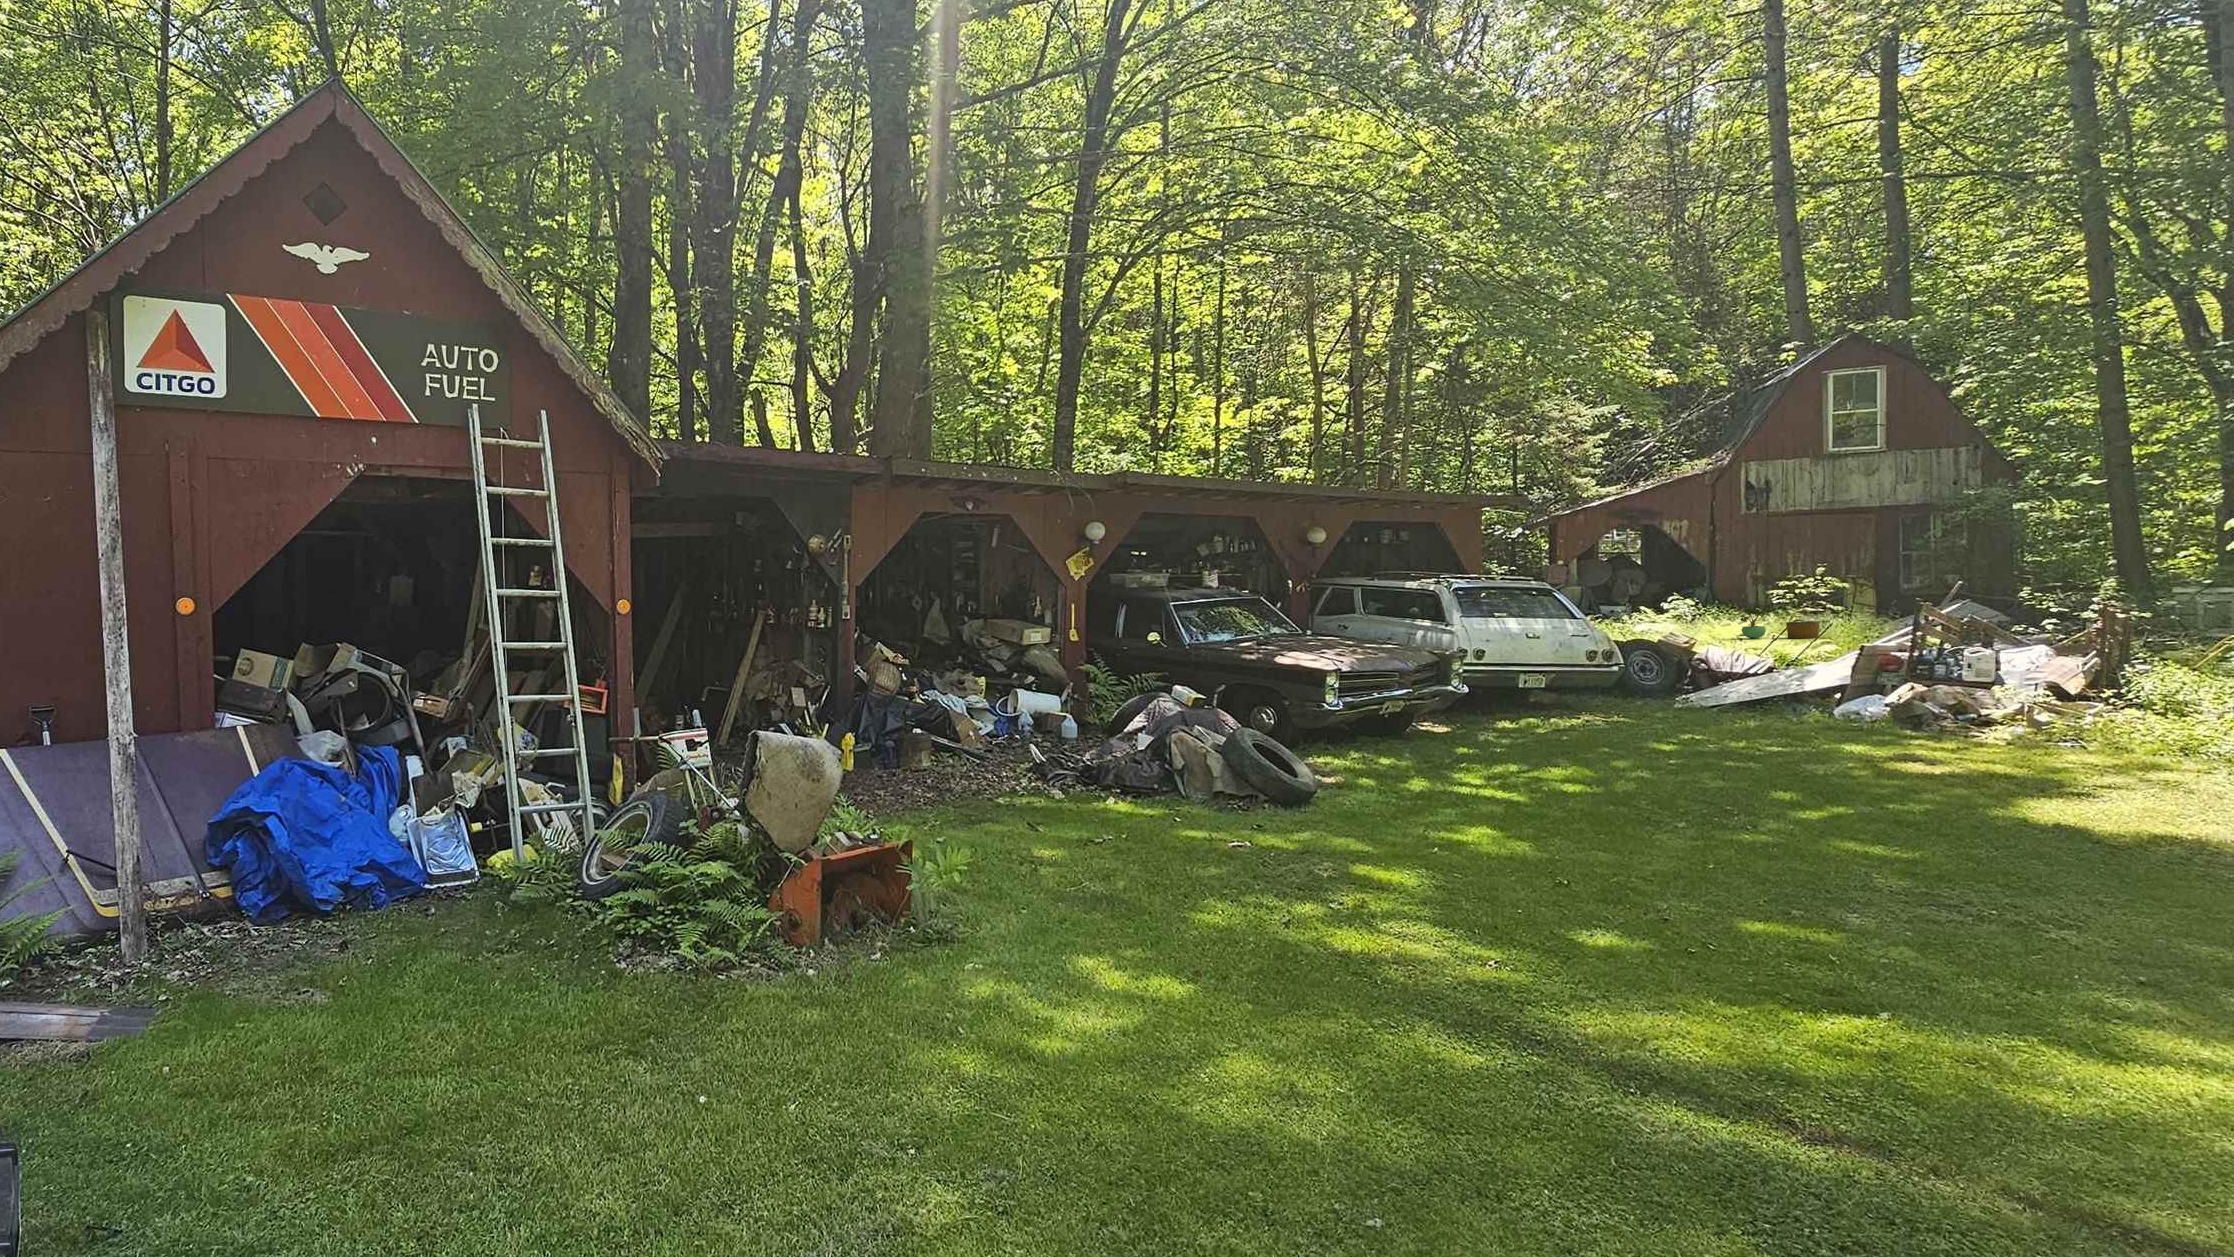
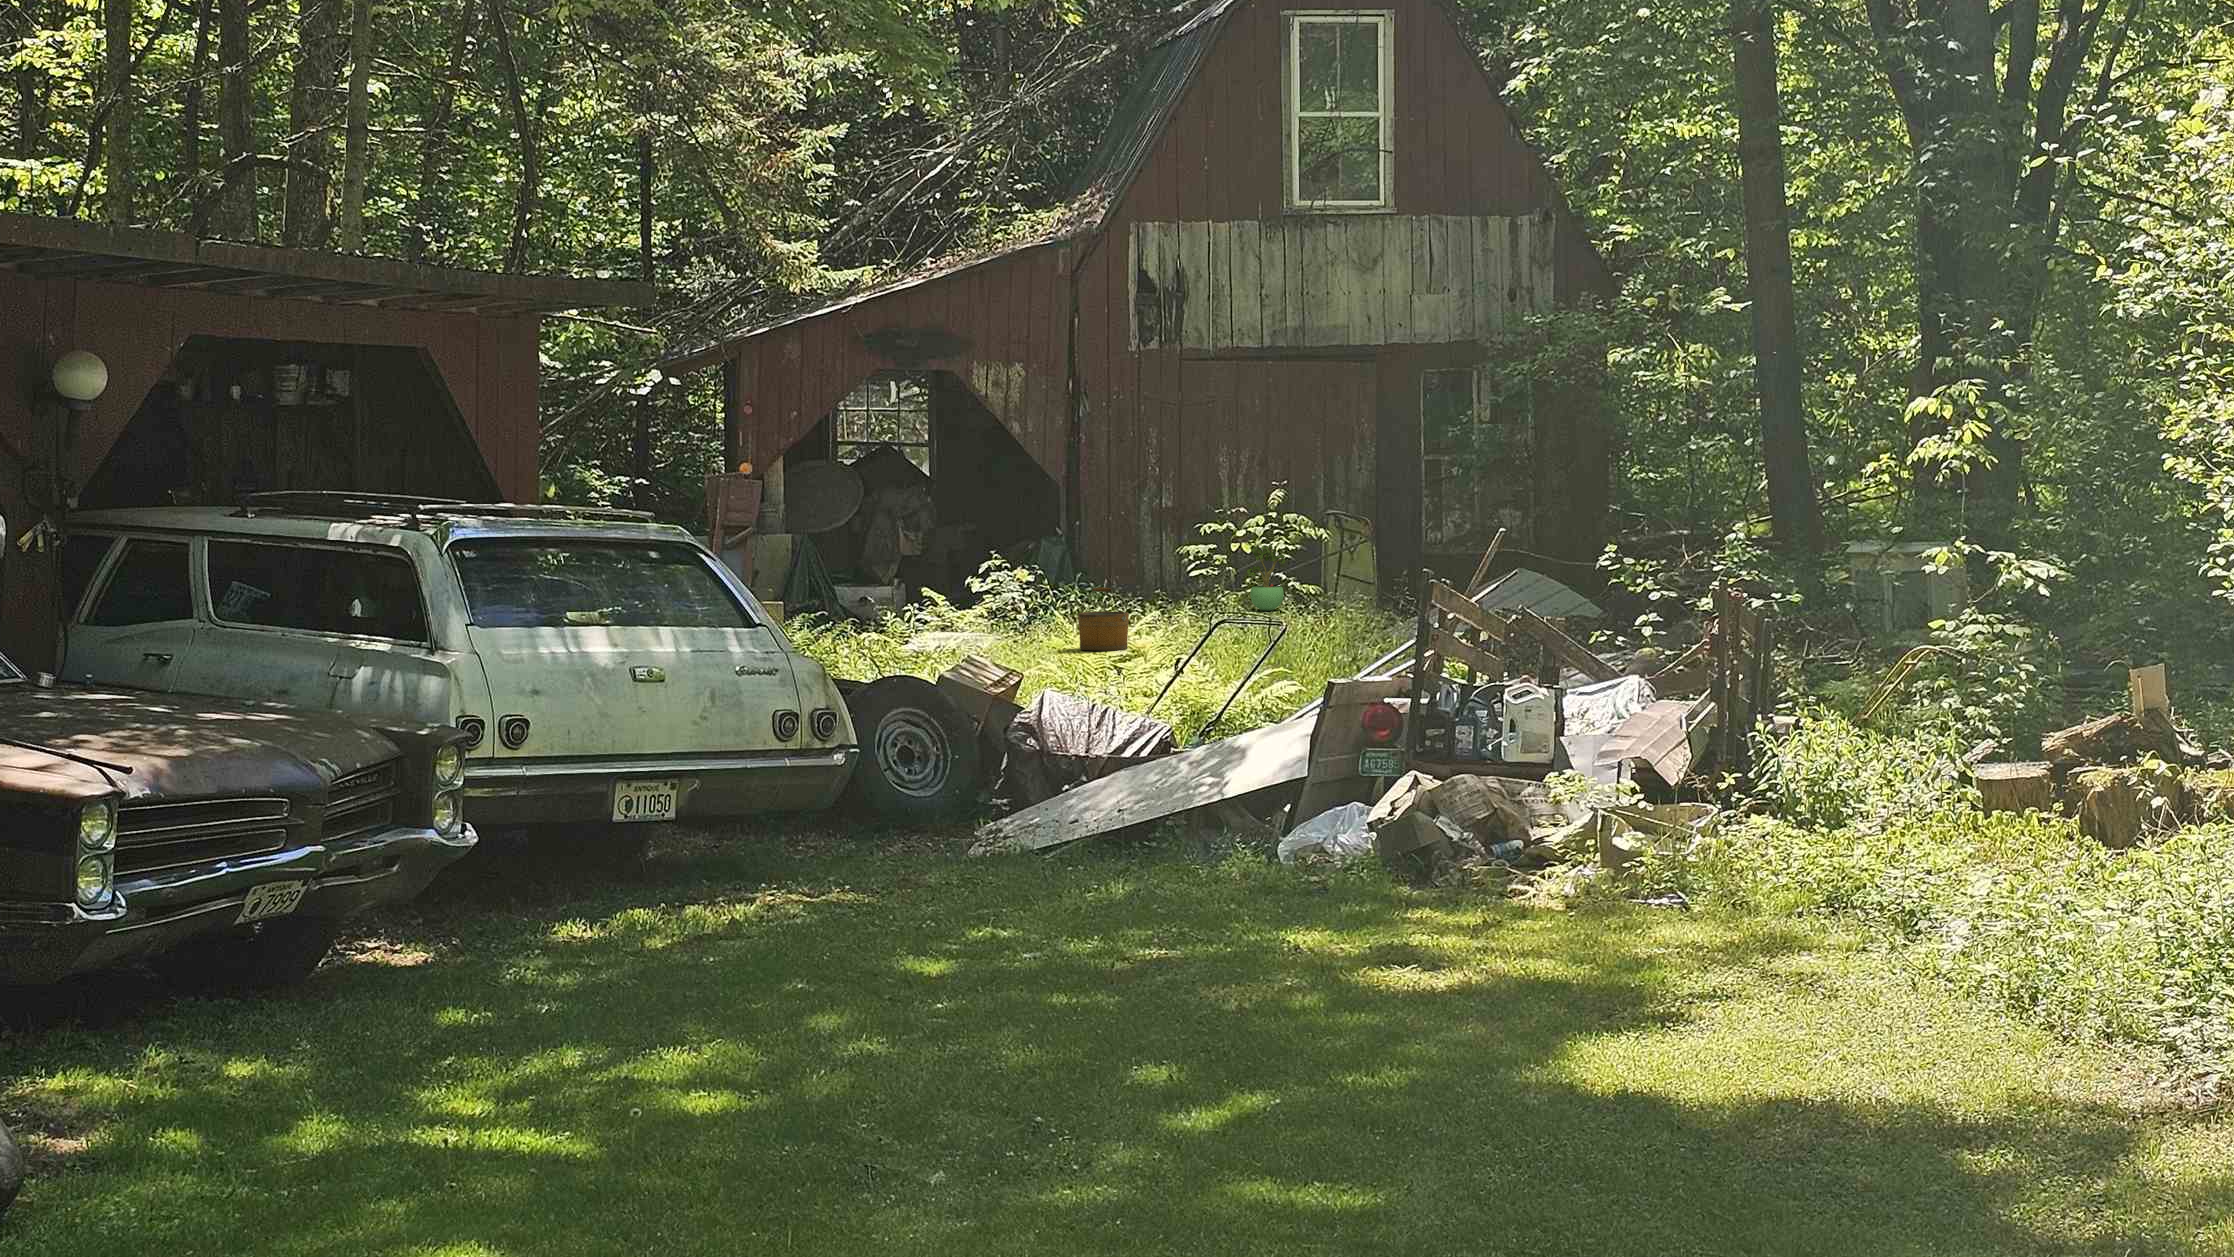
potted plant: present [1740,606,1766,639] -> present [1247,545,1285,611]

